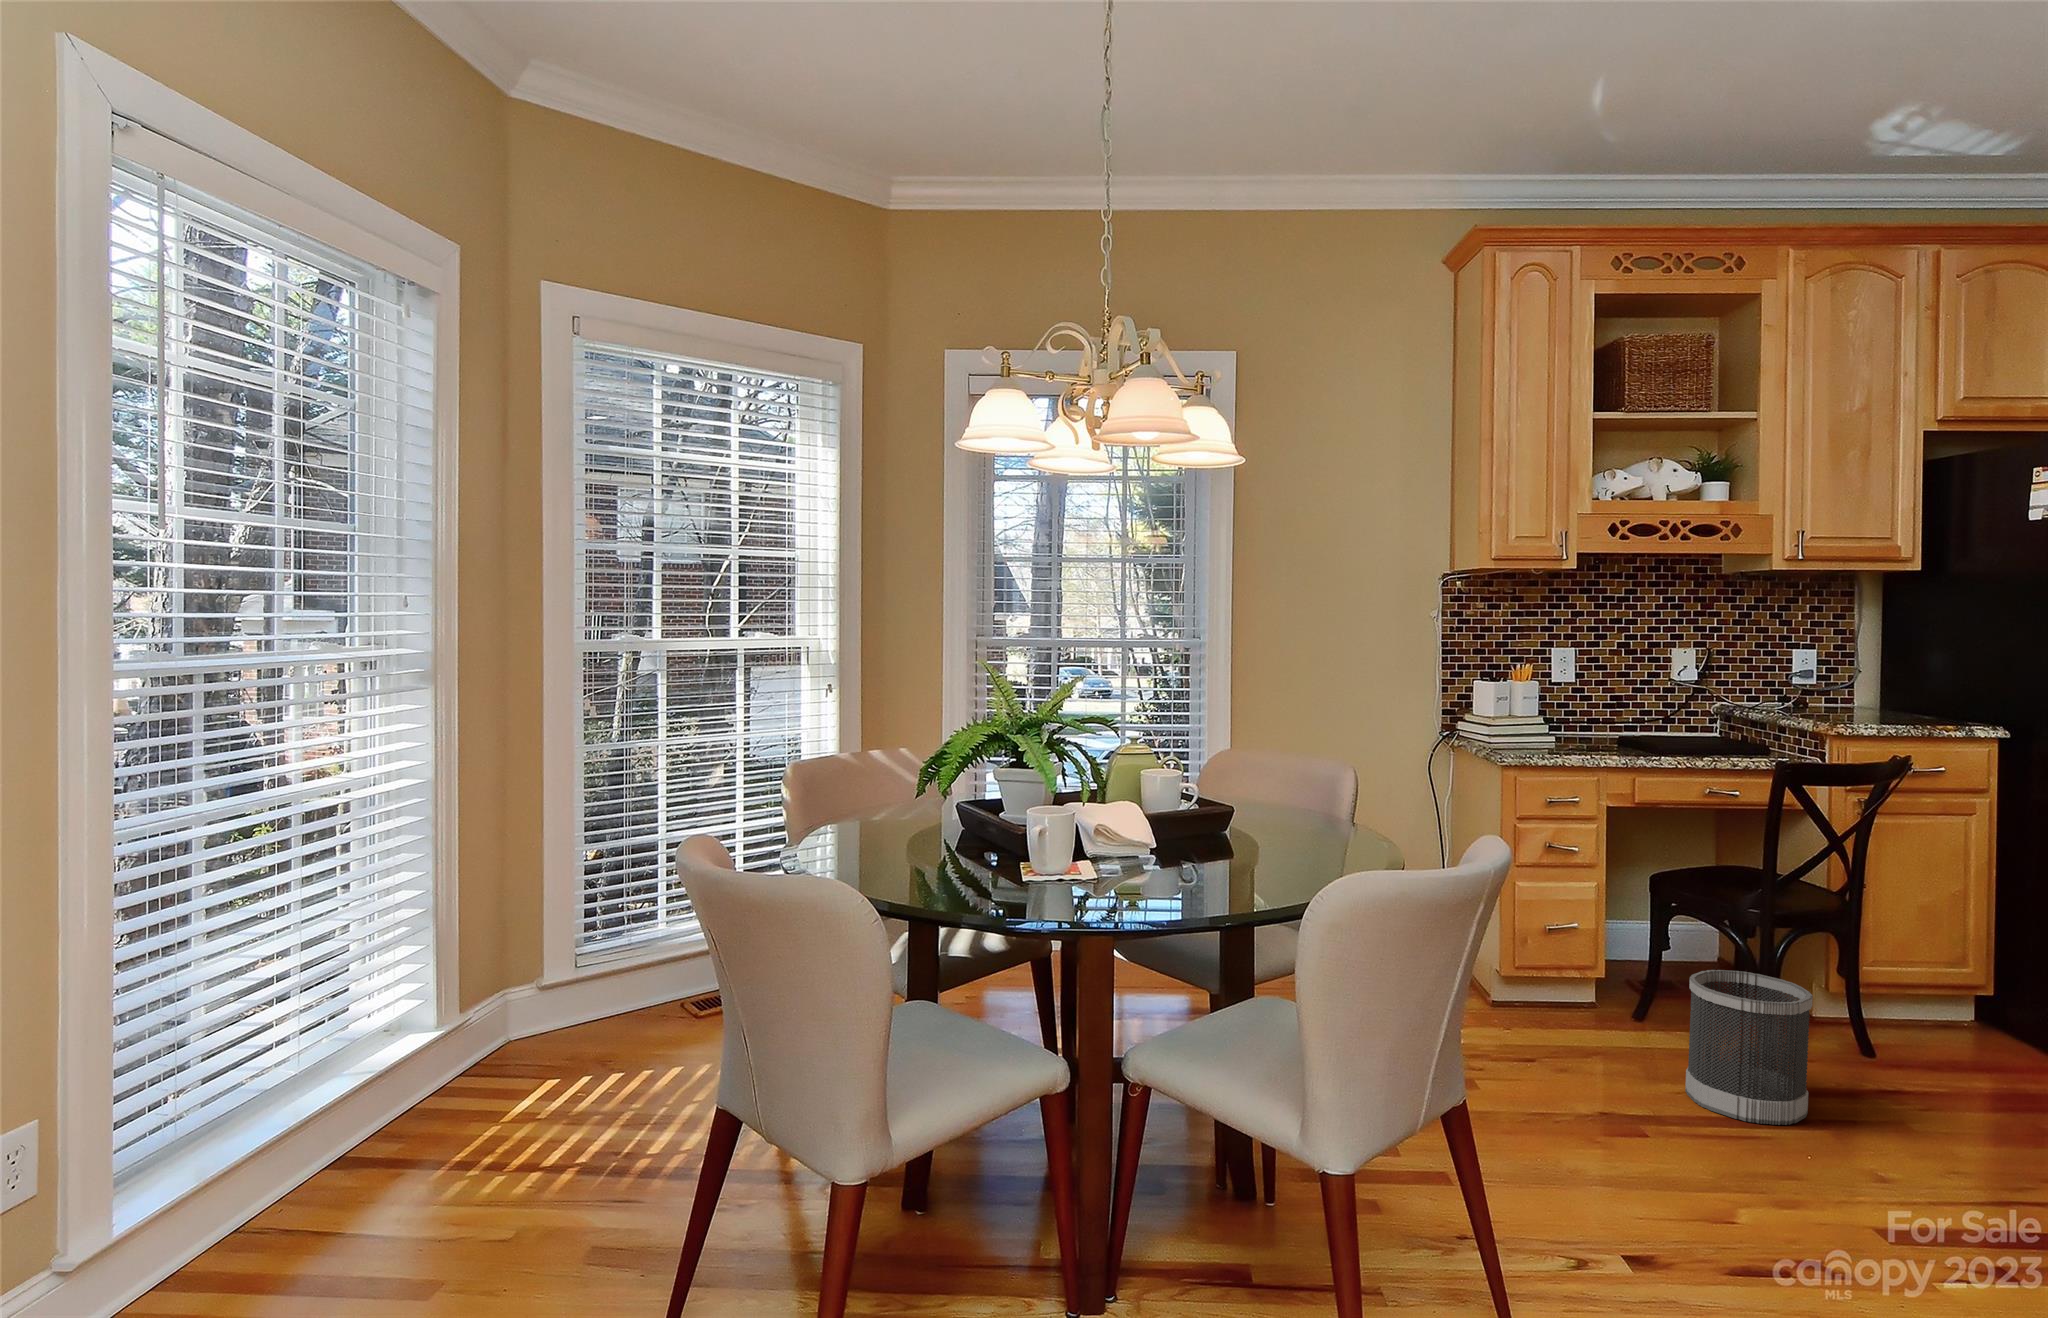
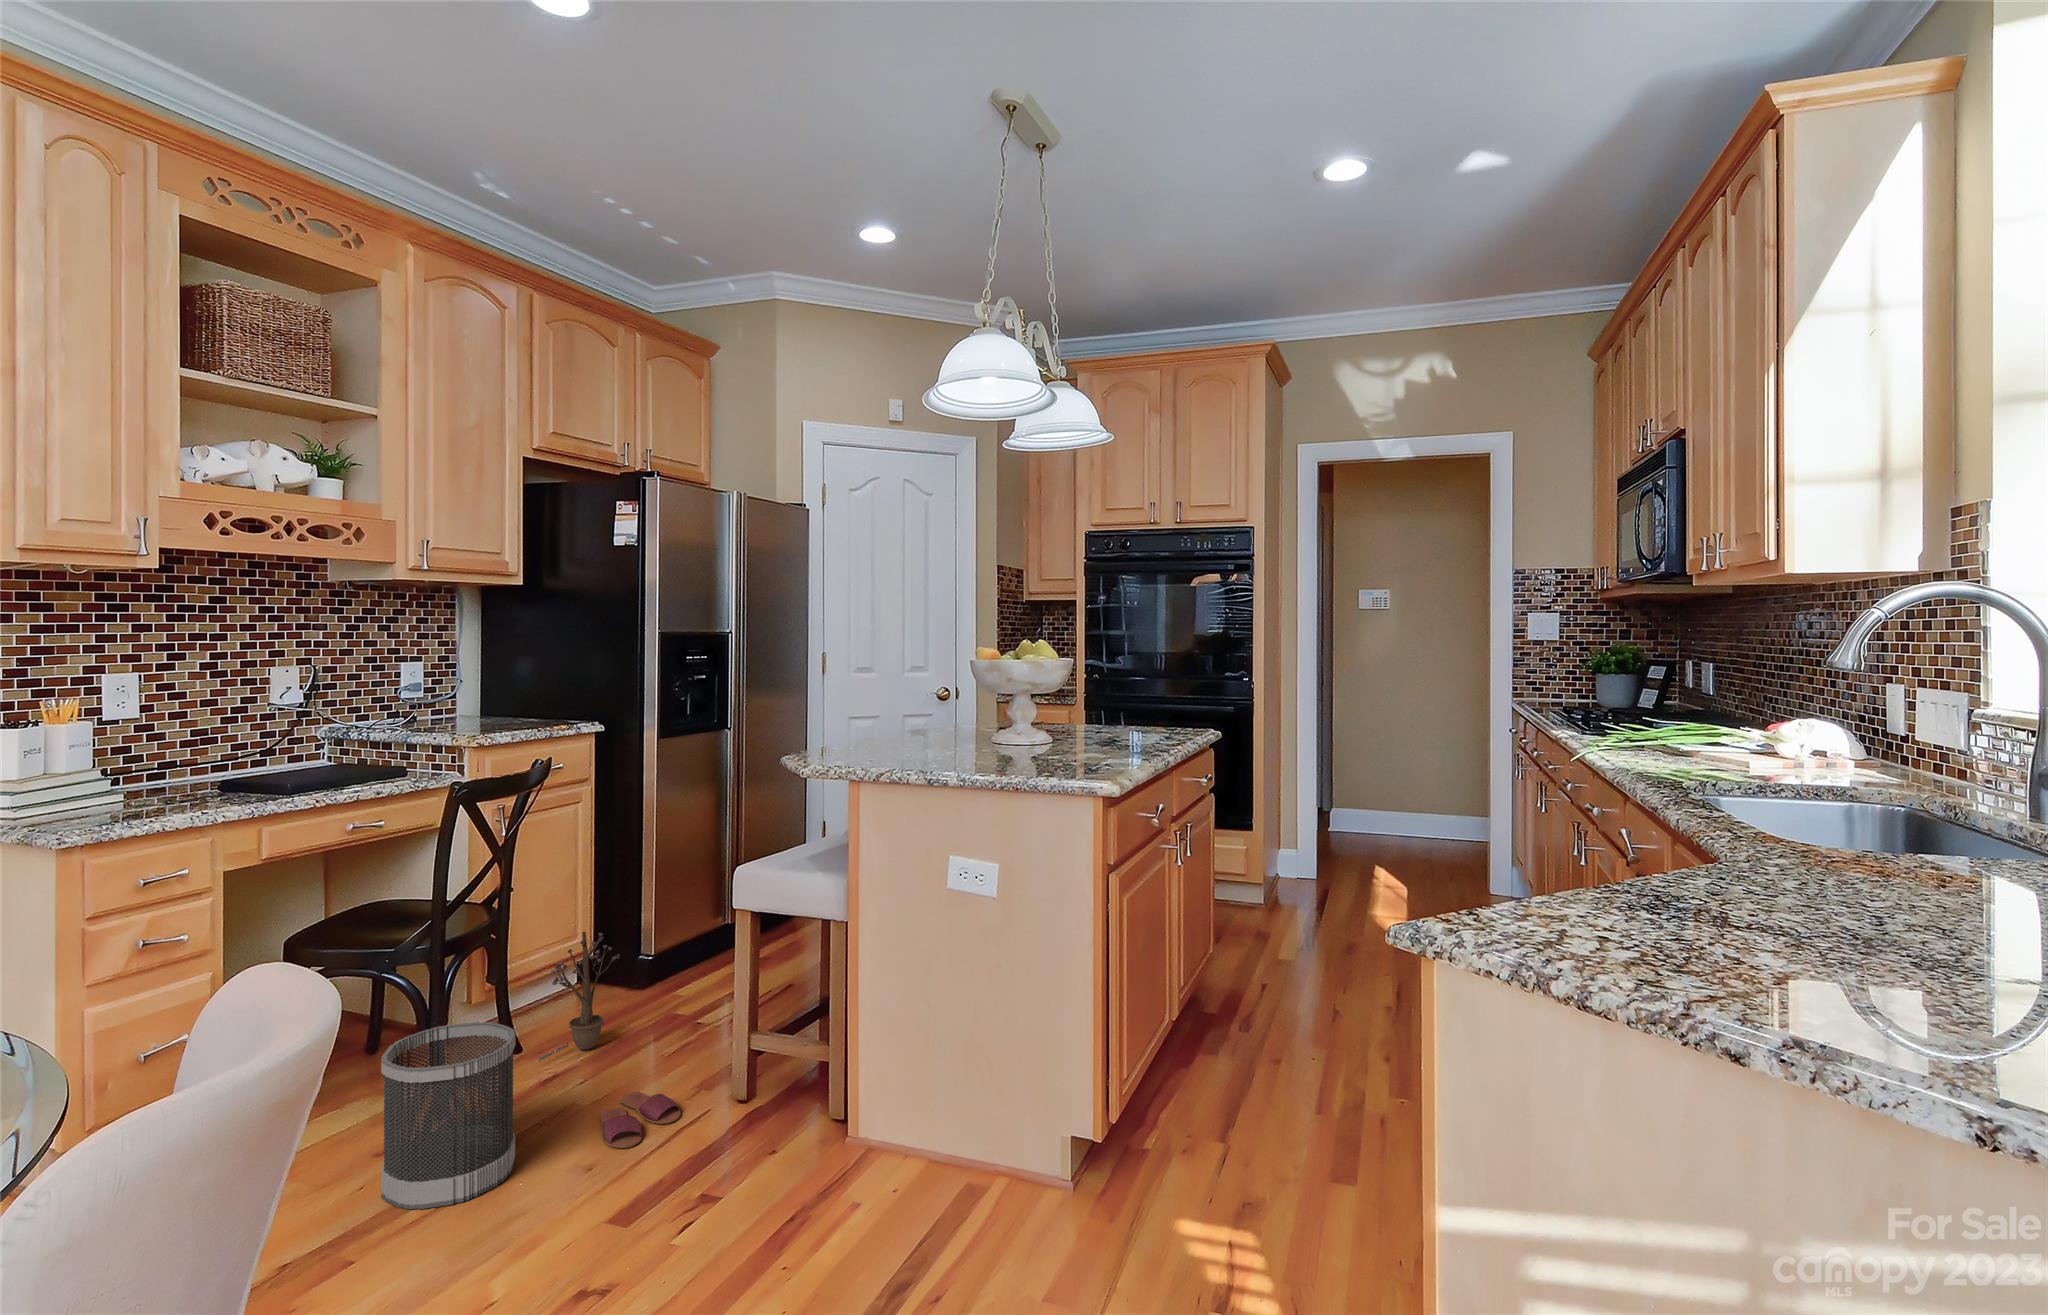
decorative plant: none [1875,944,1990,1073] -> present [538,932,620,1061]
slippers: none [1903,1120,2009,1162] -> present [600,1092,681,1148]

